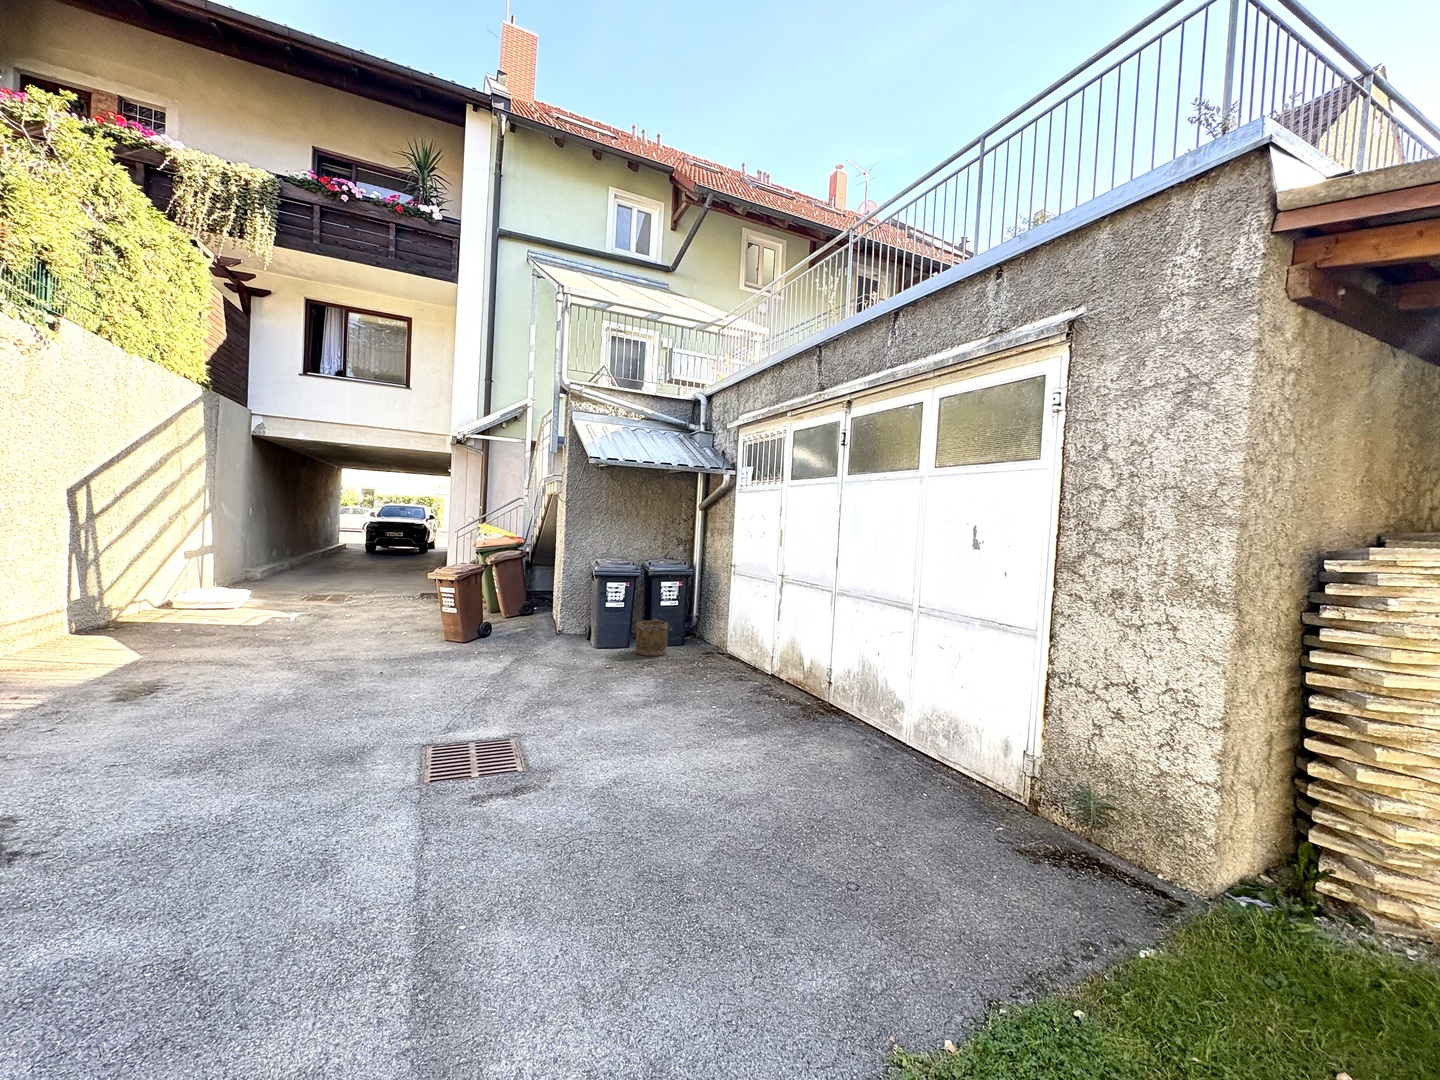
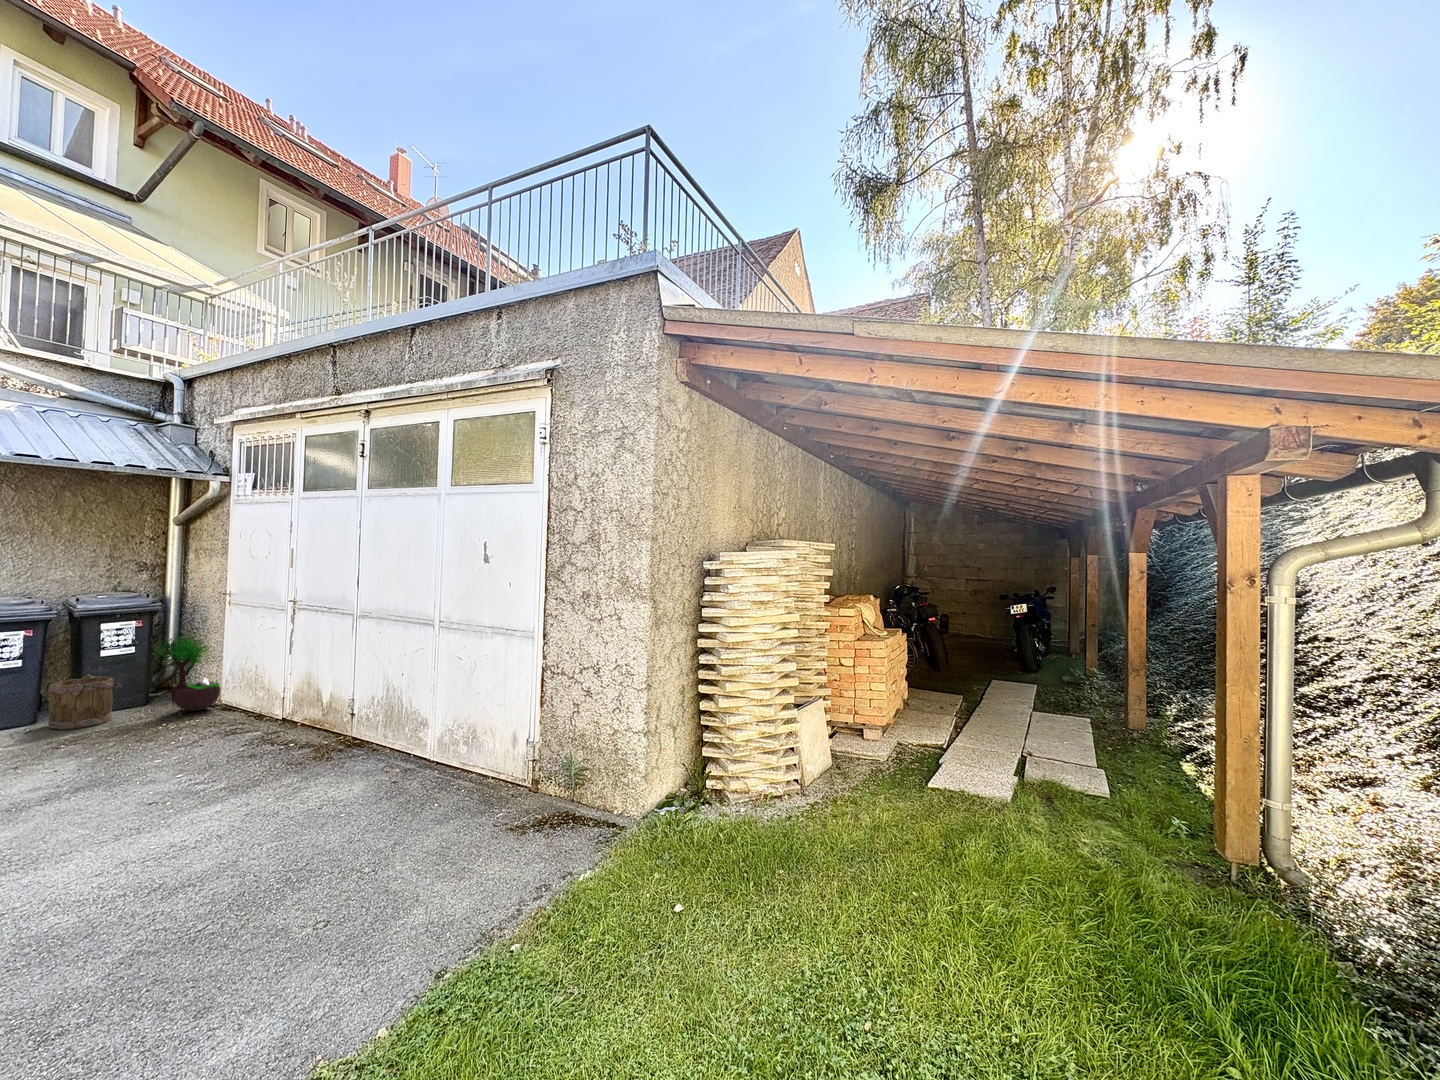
potted tree: none [688,591,729,656] -> present [153,632,220,711]

